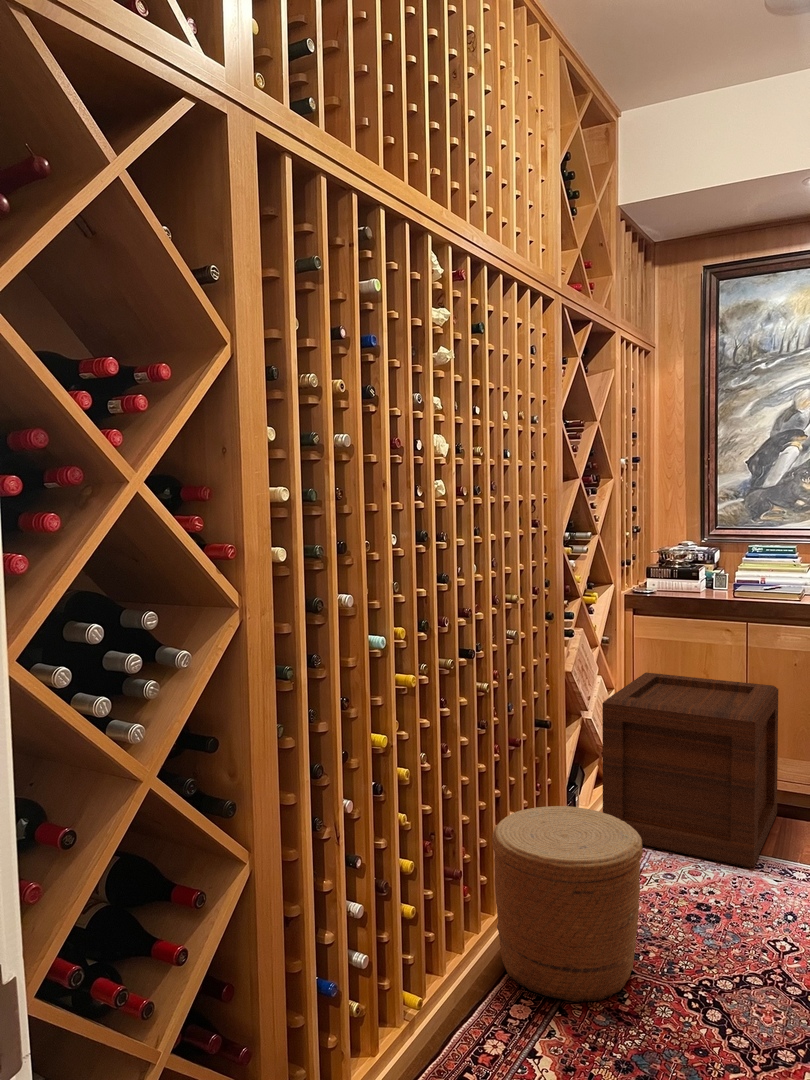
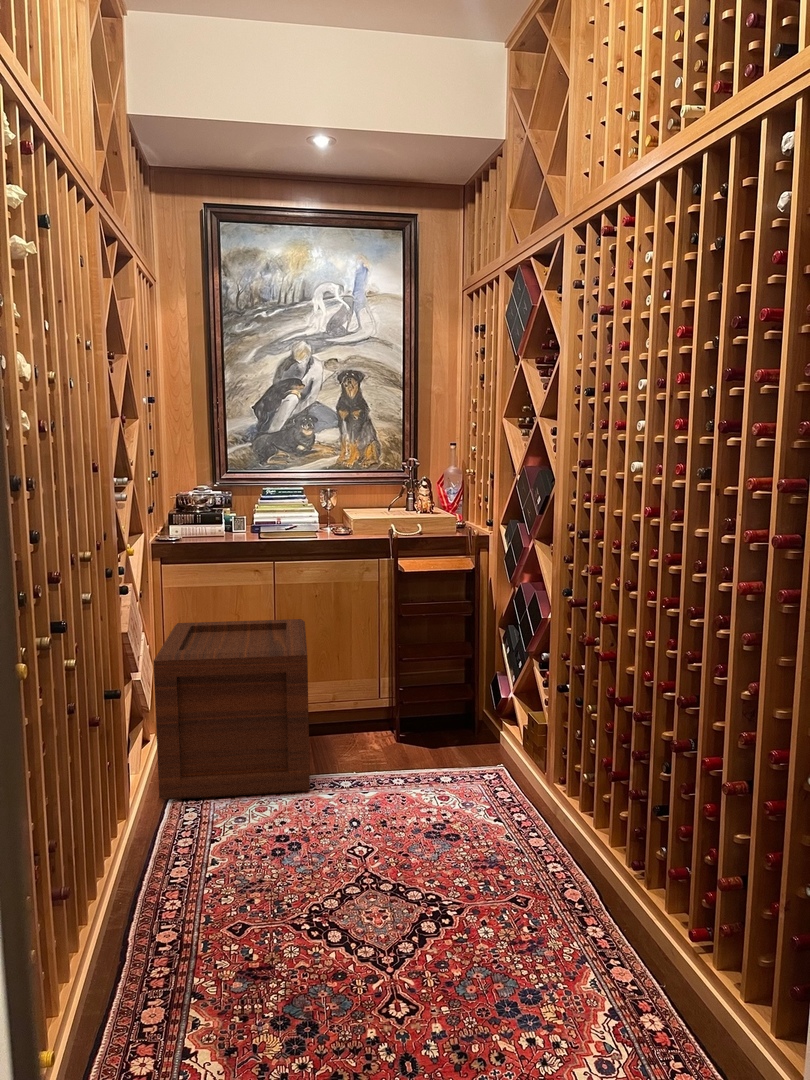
woven basket: present [492,806,643,1002] -> none [89,774,257,988]

